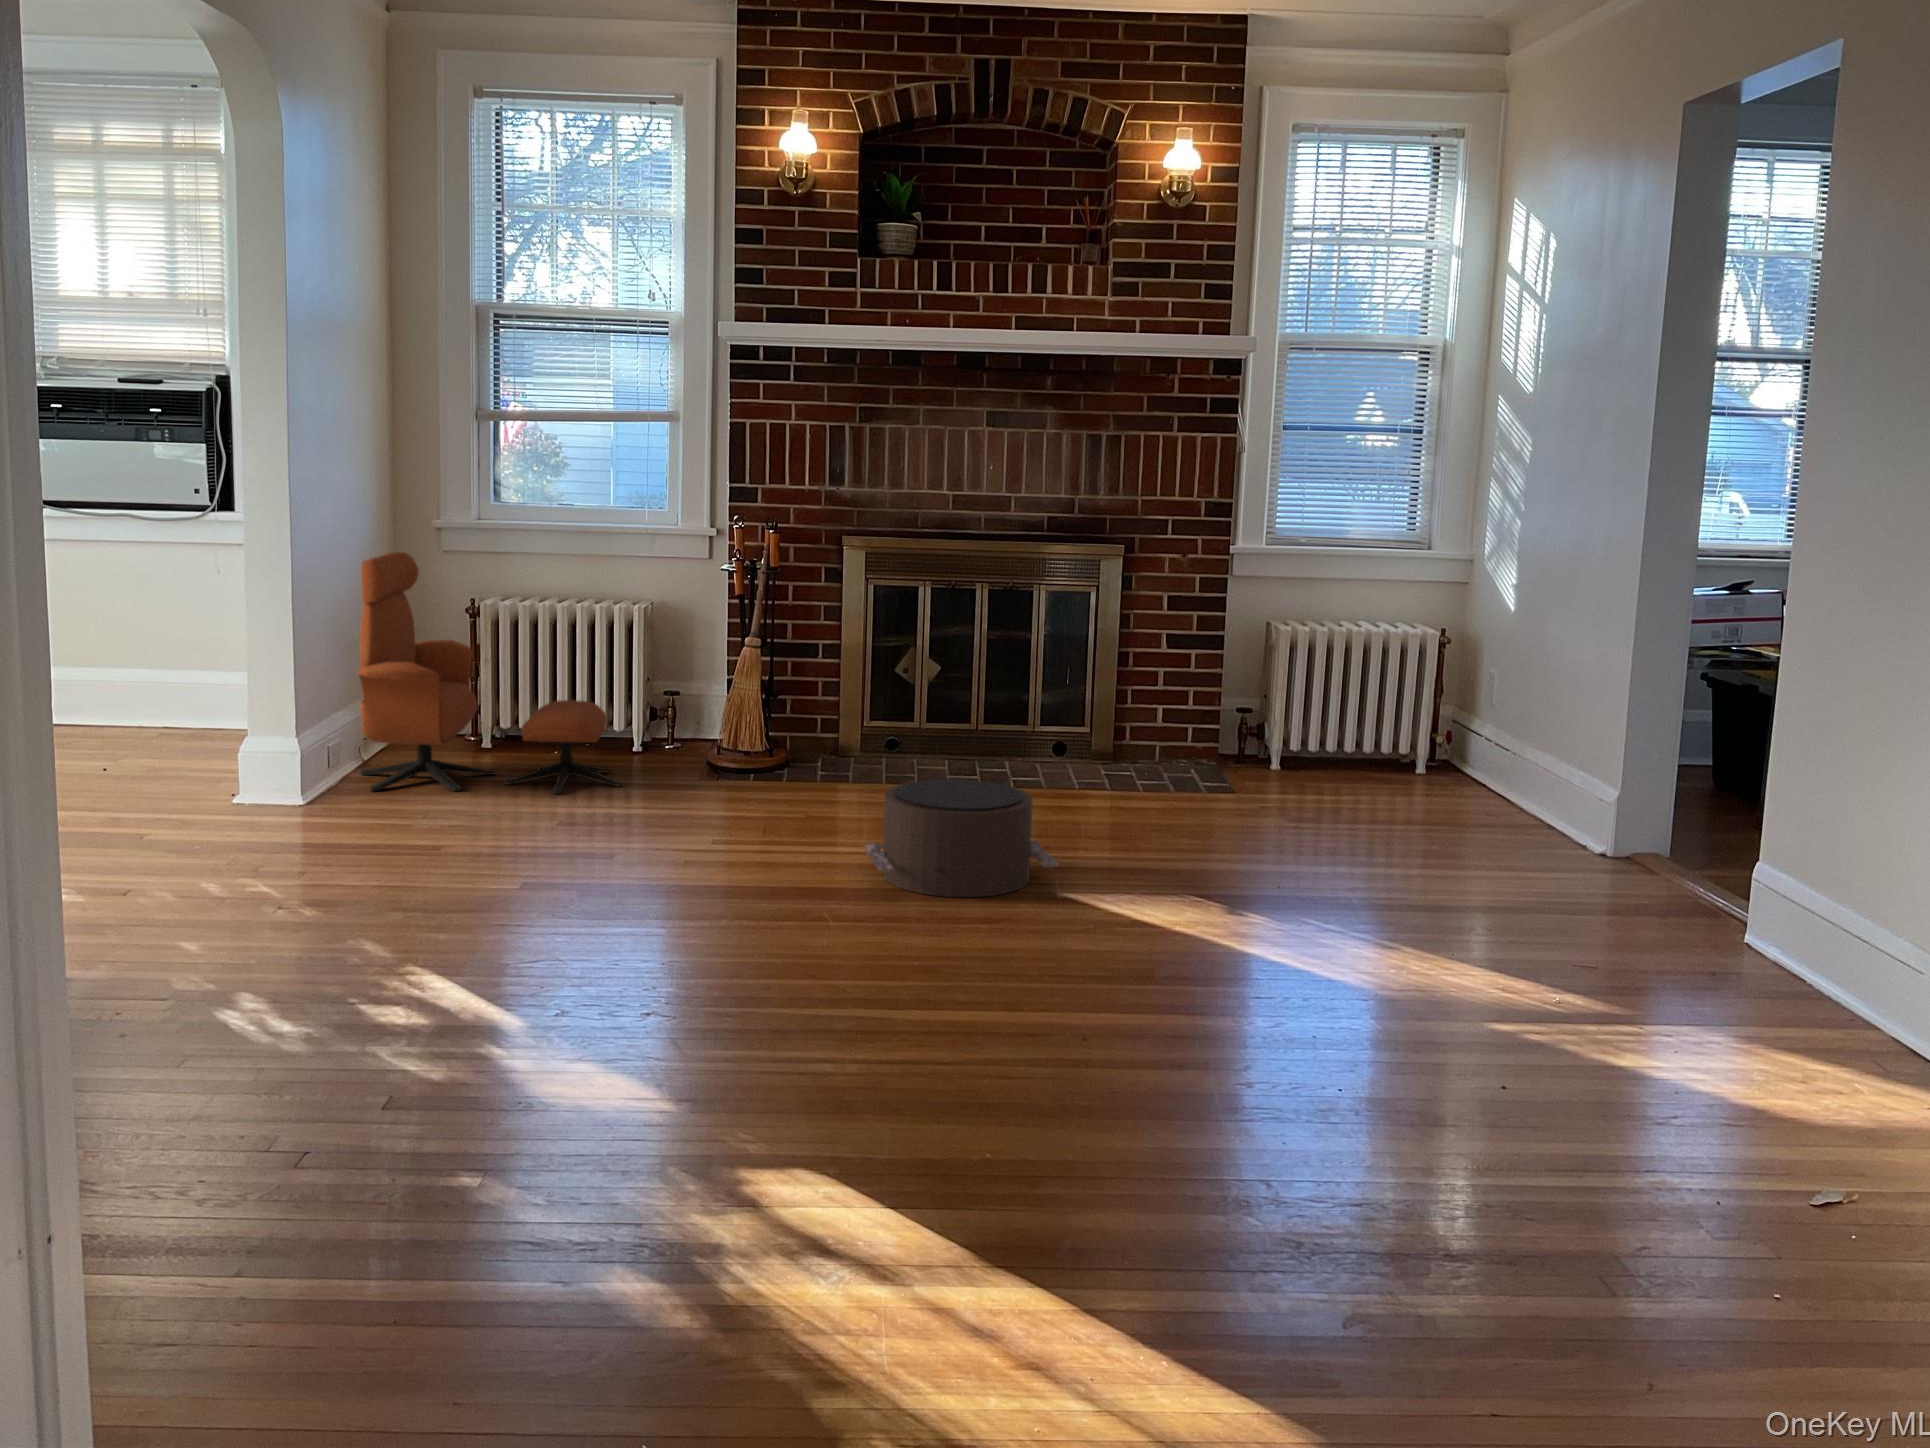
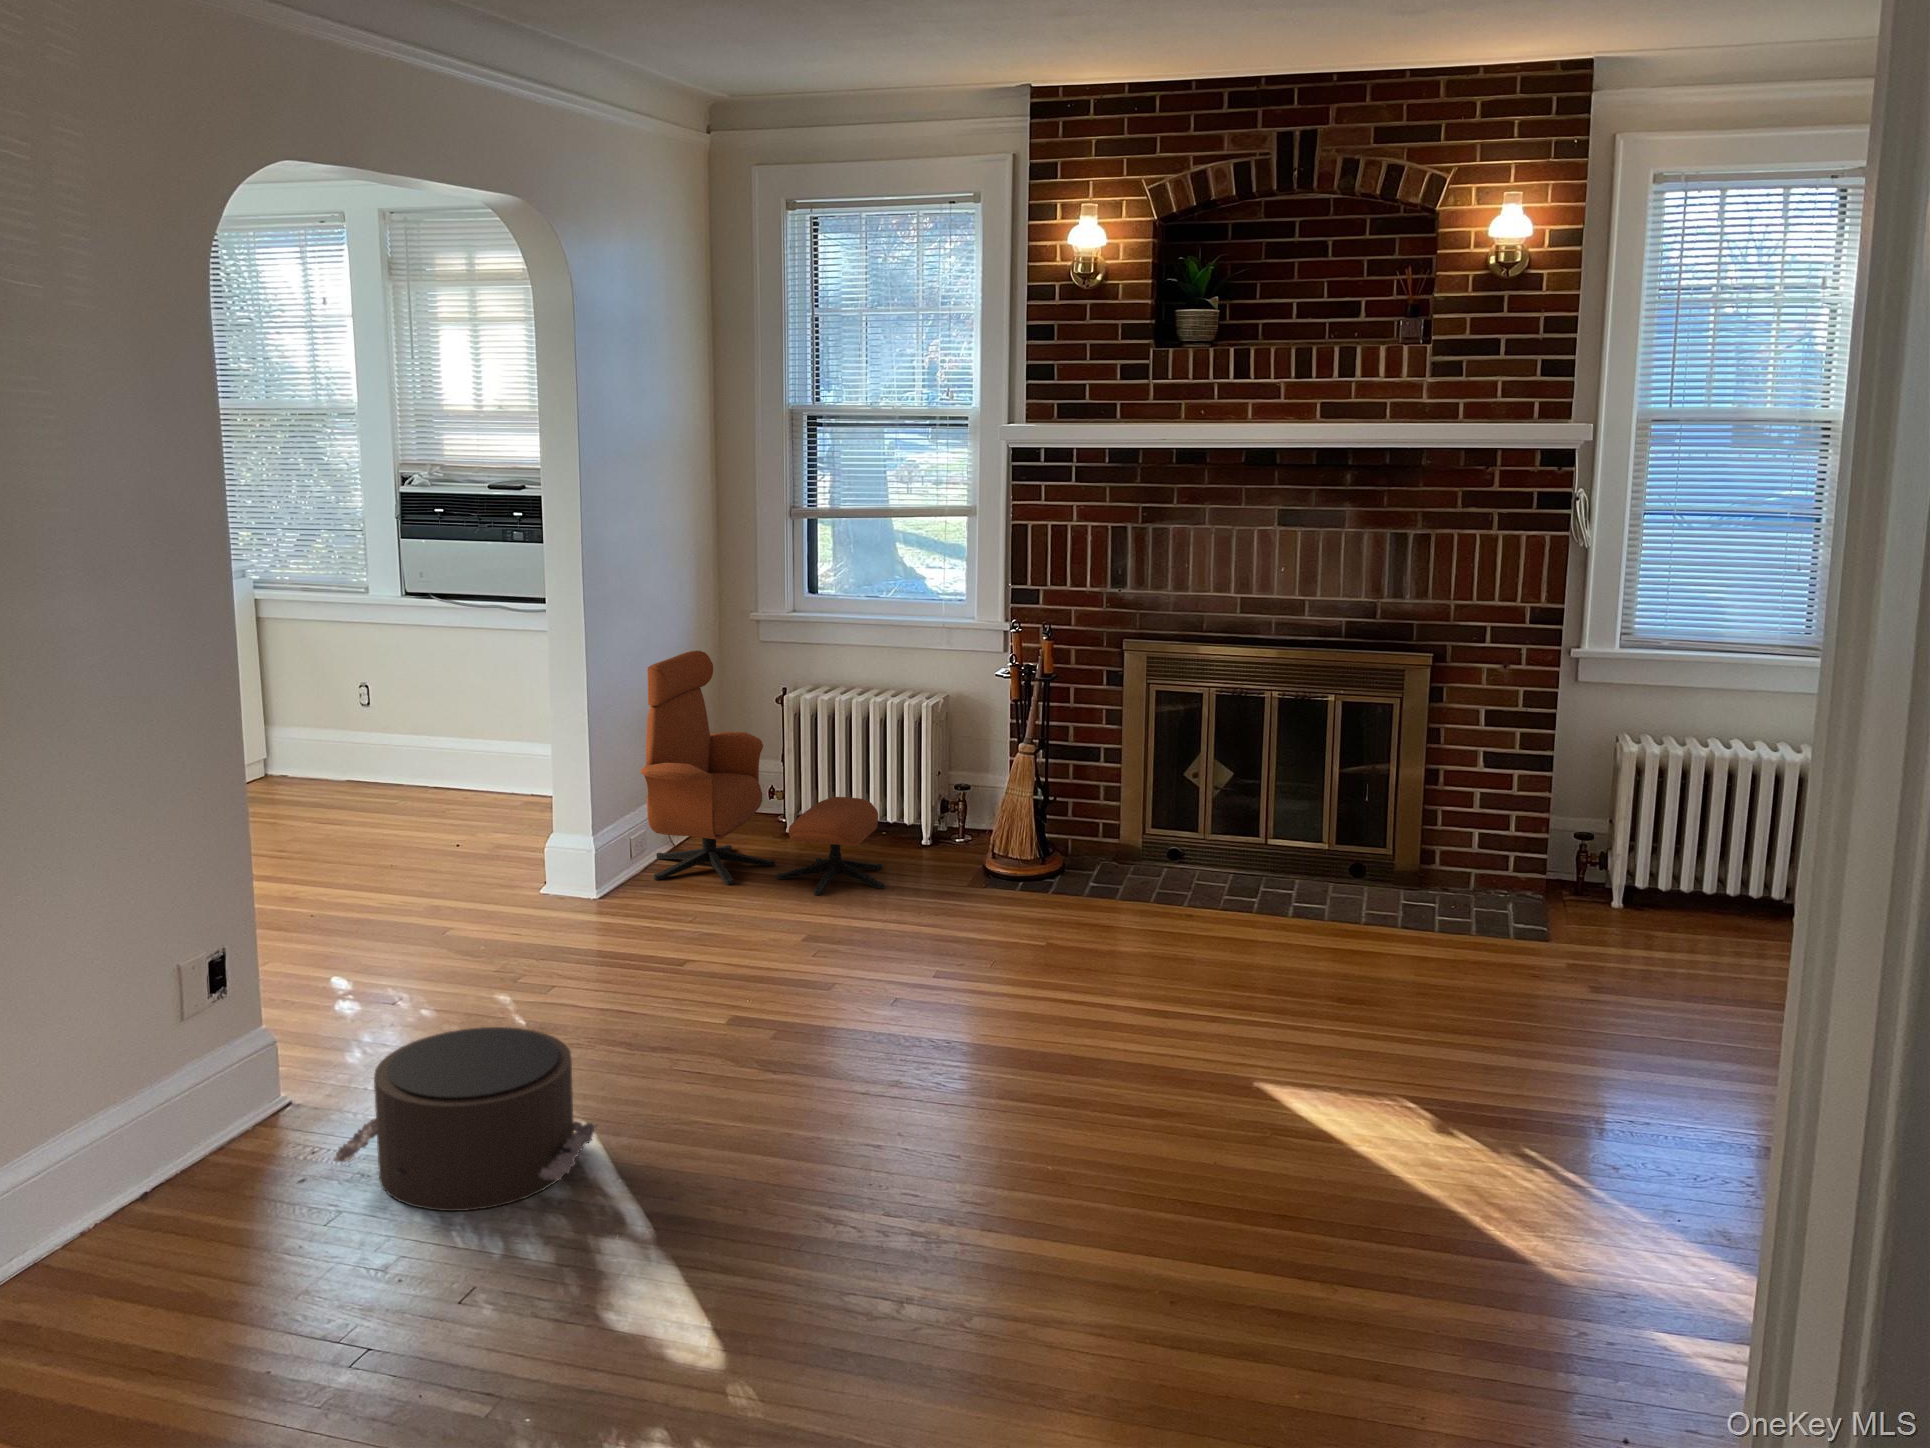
pouf: present [866,779,1059,897] -> present [333,1027,597,1211]

